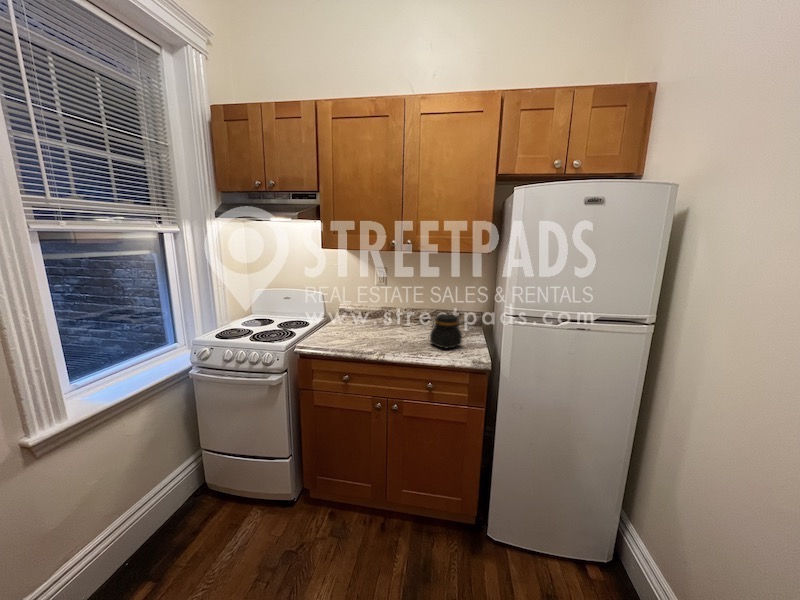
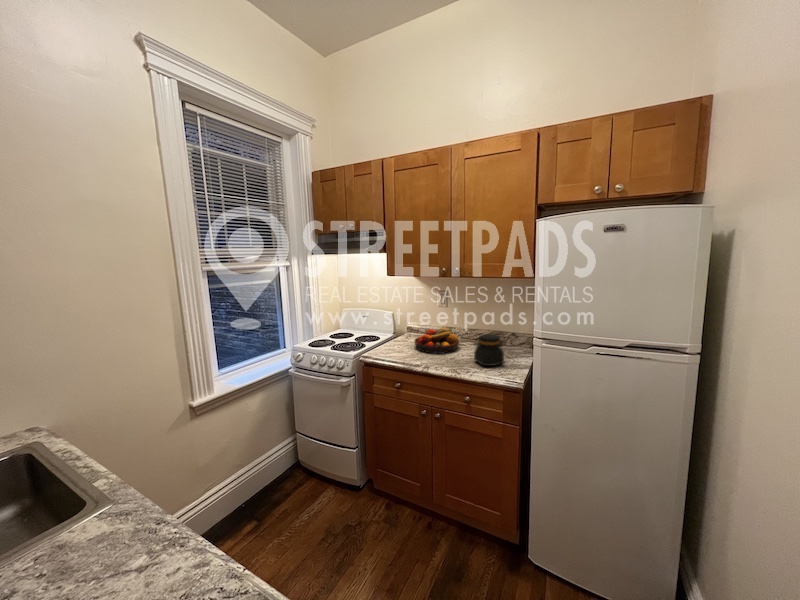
fruit bowl: none [356,306,406,339] -> present [414,326,459,354]

